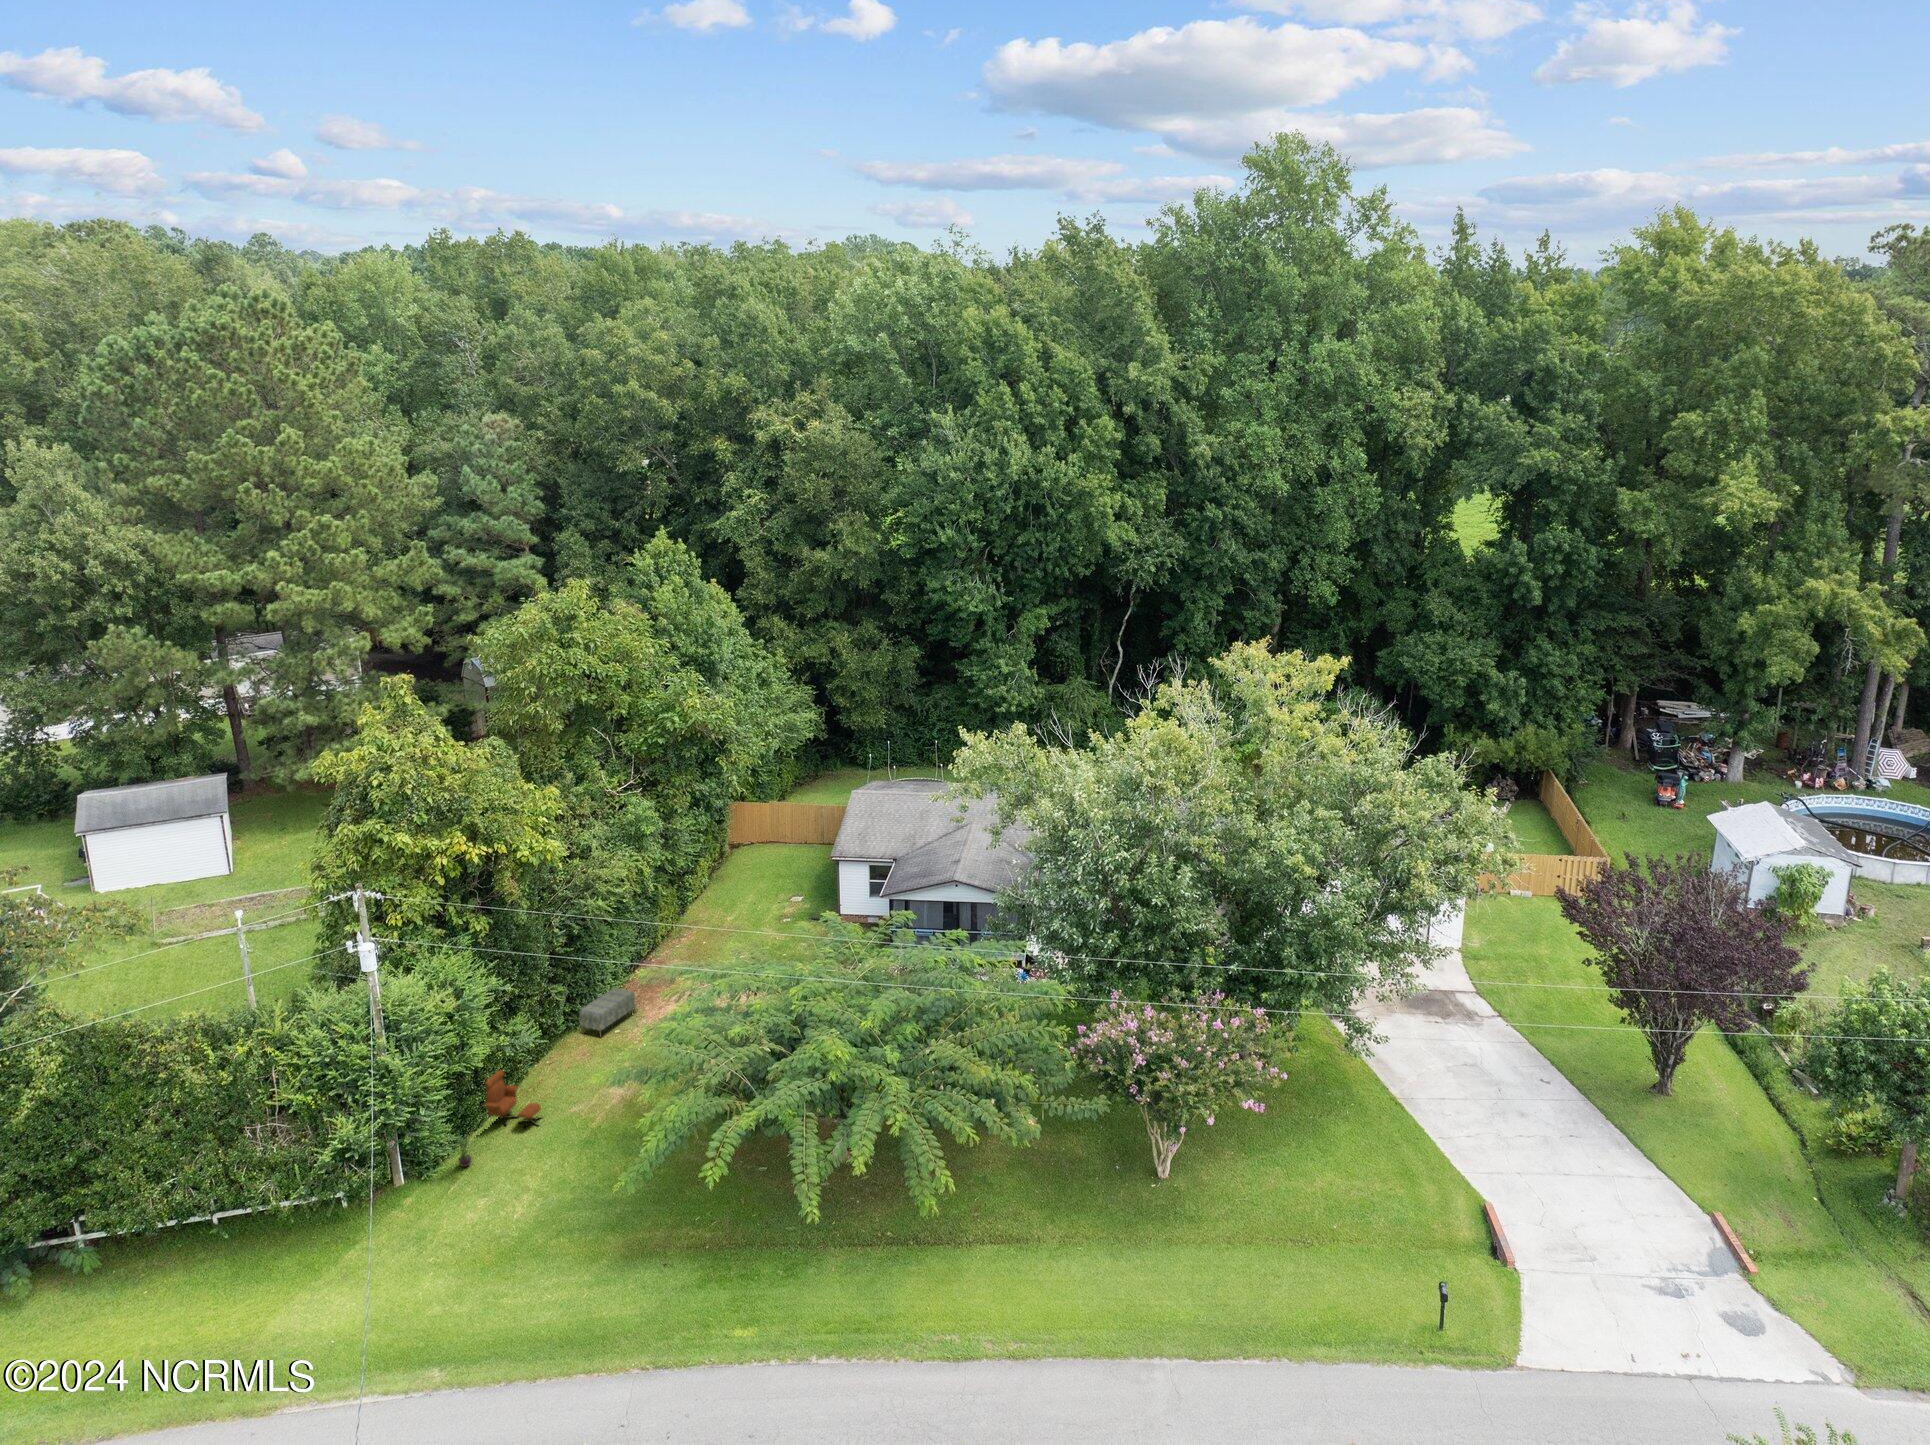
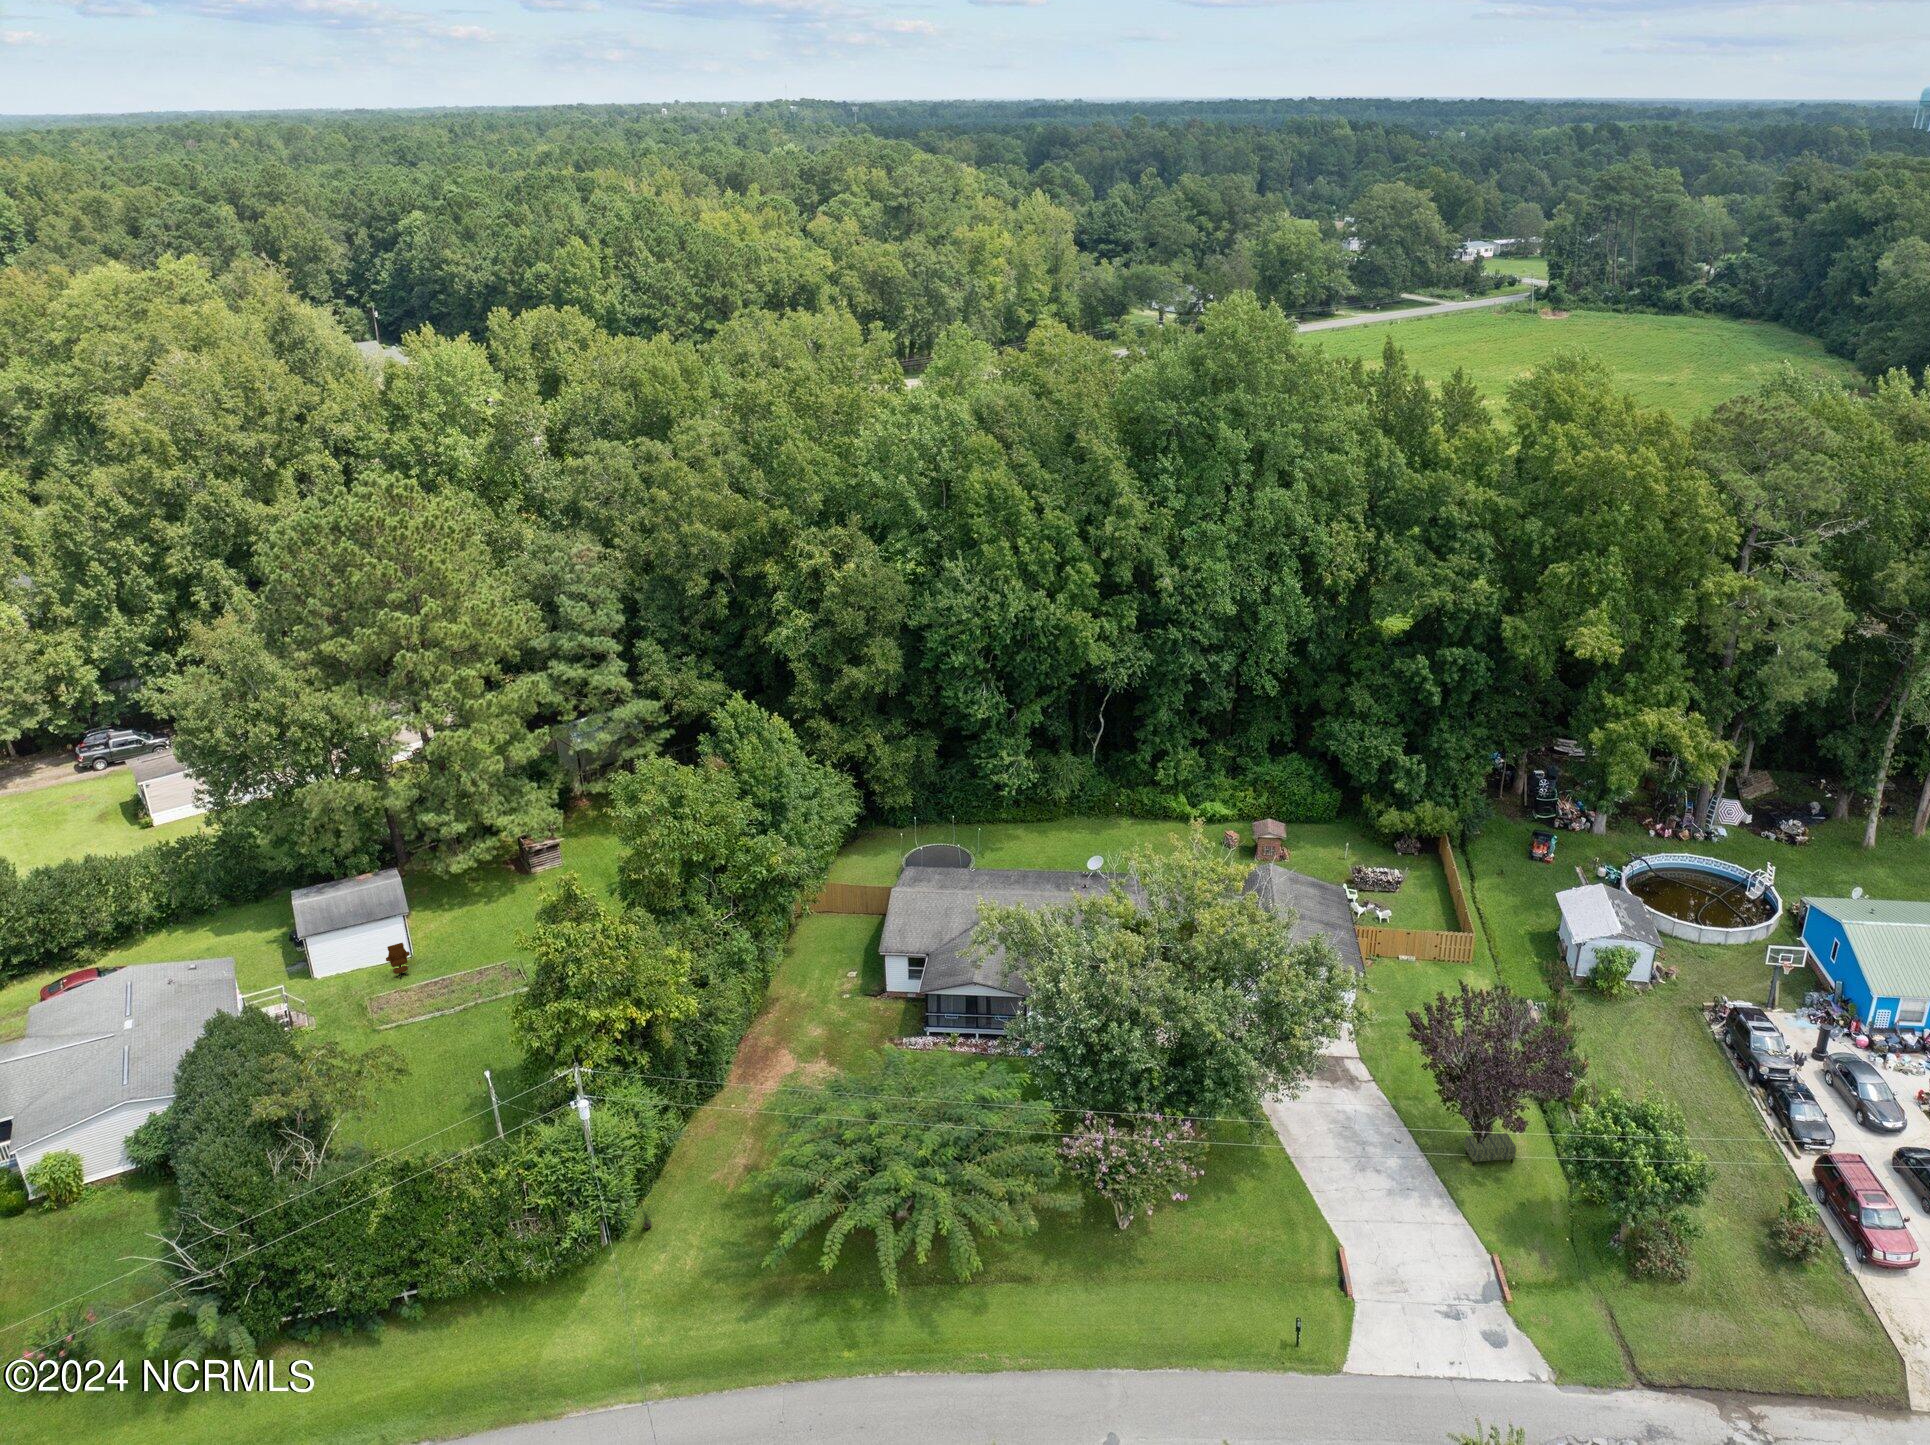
bench: present [579,988,636,1037] -> present [1465,1133,1516,1166]
lounge chair: present [485,1070,541,1129] -> present [386,943,410,979]

